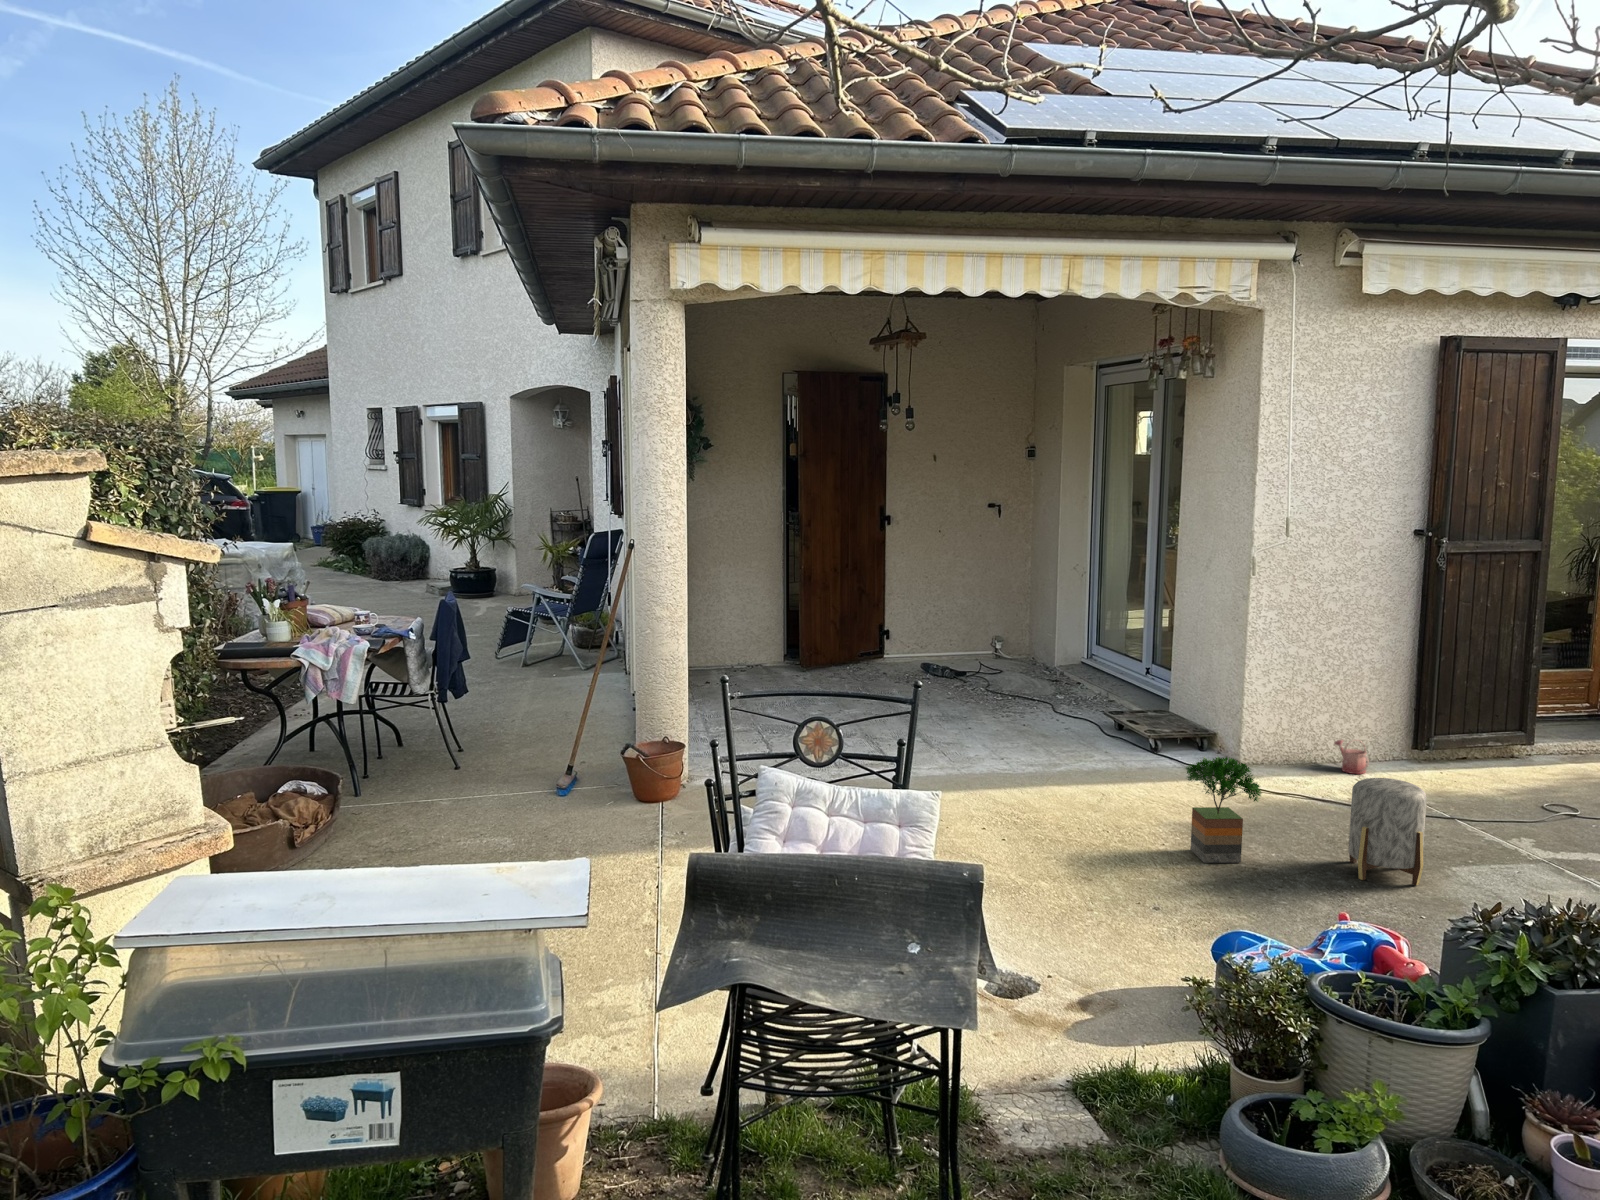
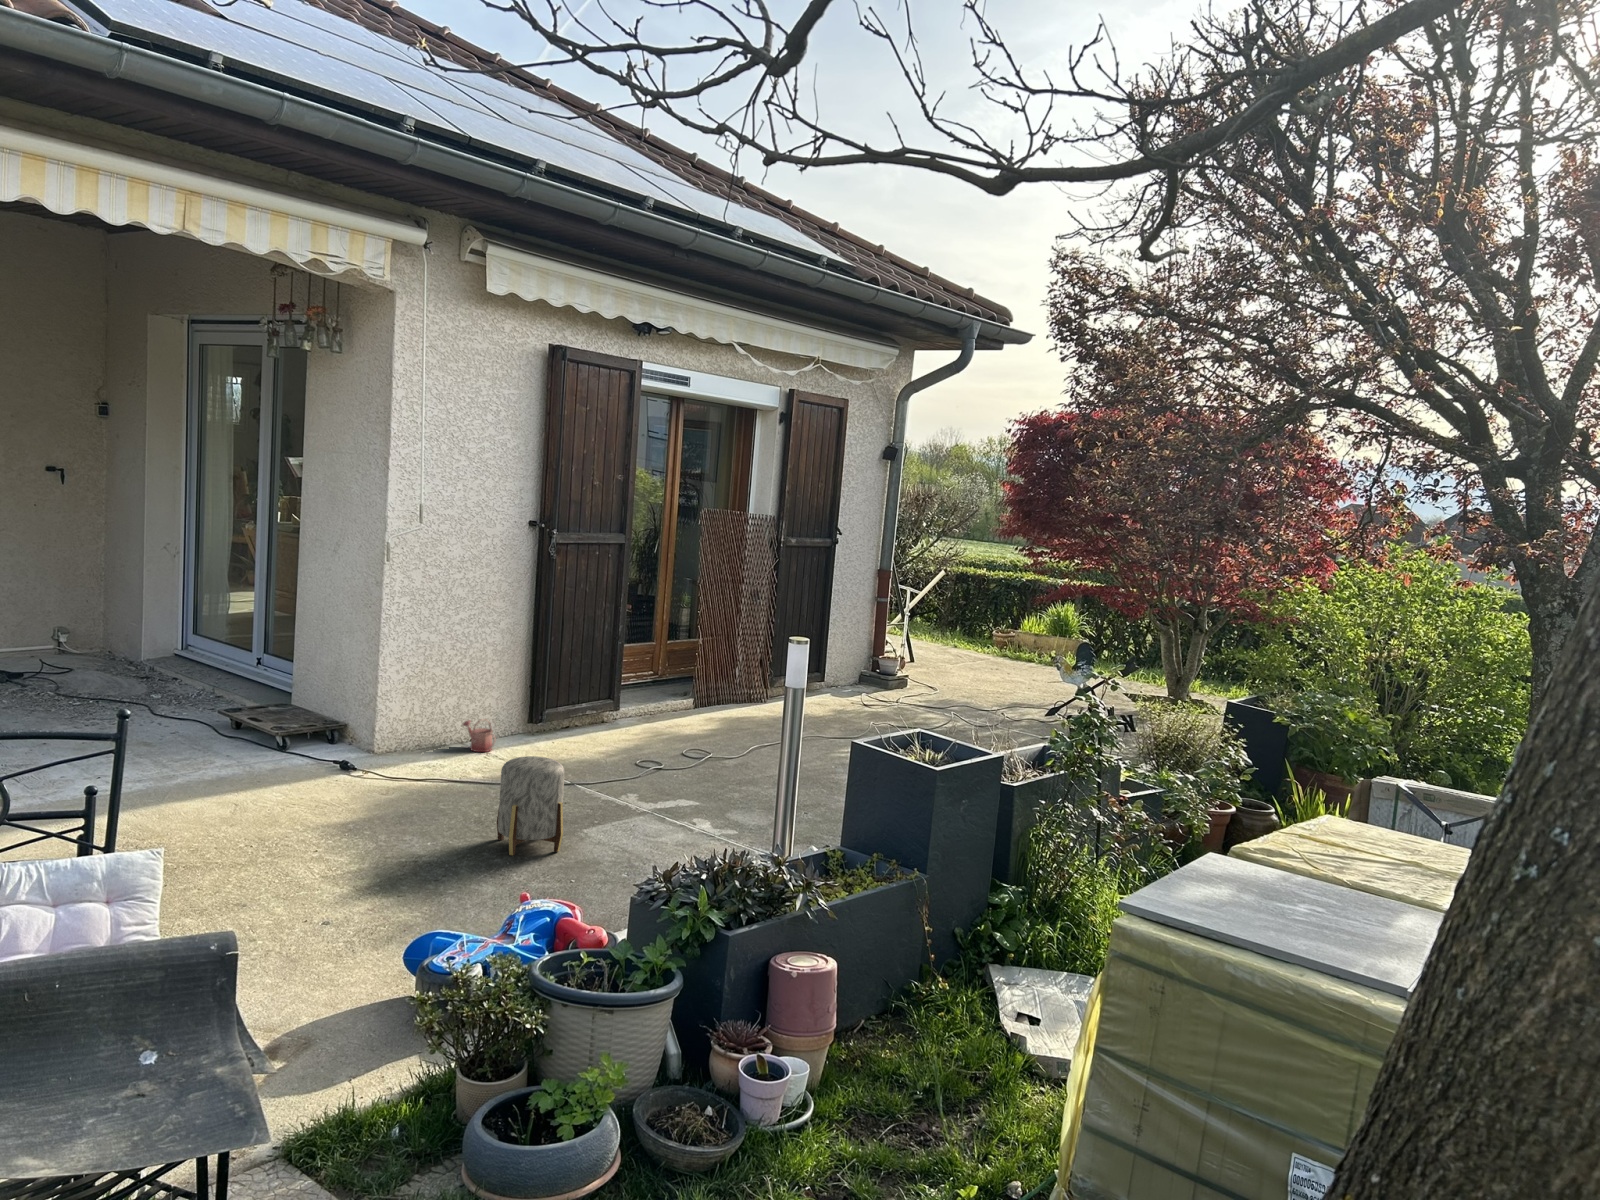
potted tree: present [1185,757,1262,863] -> none [338,752,421,866]

